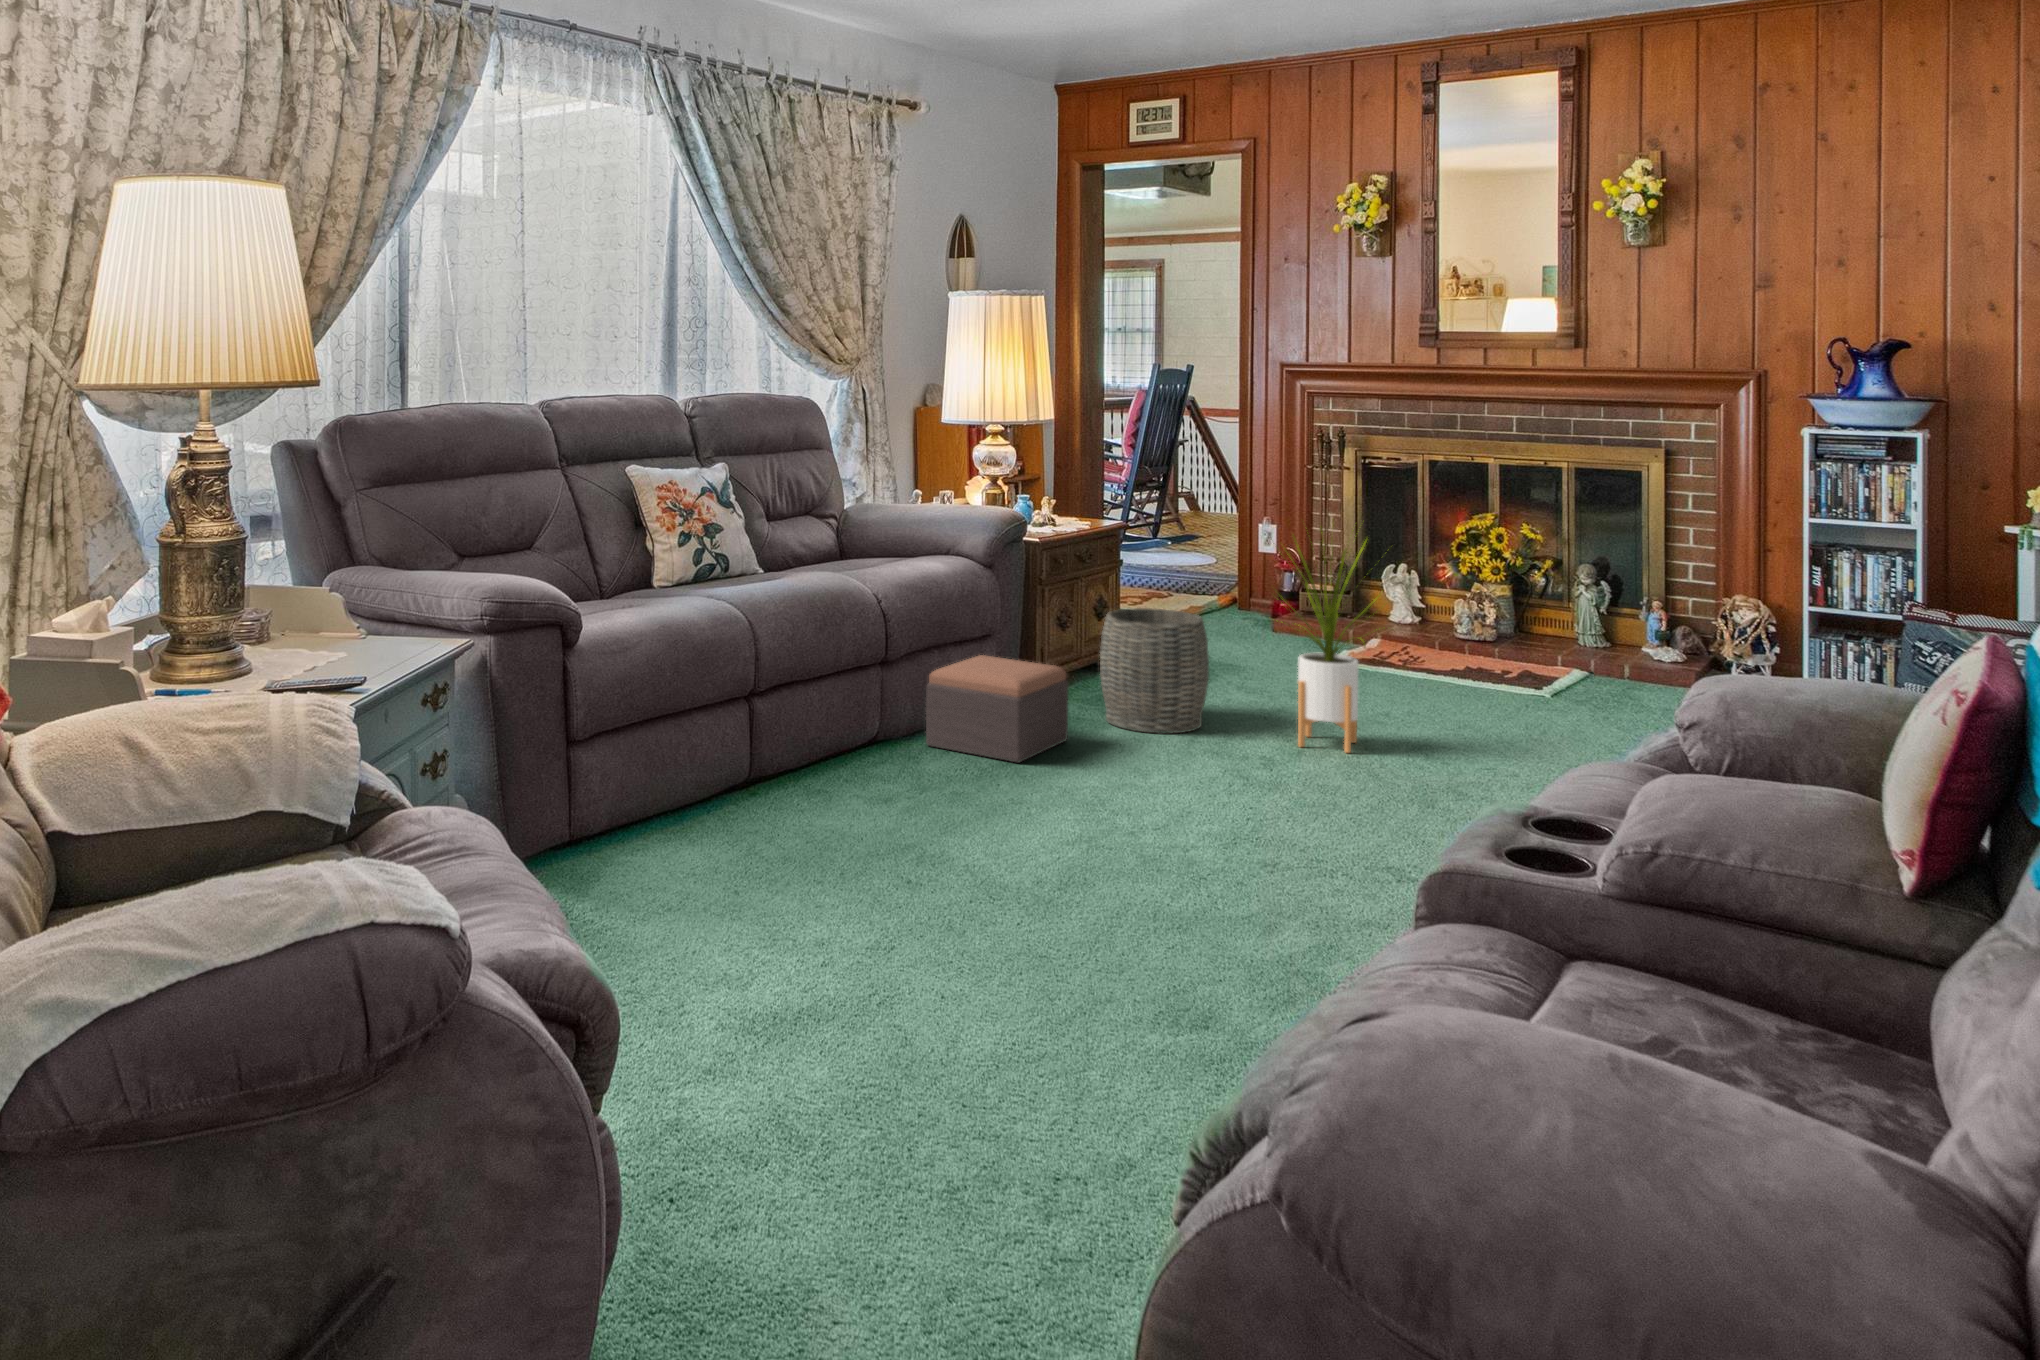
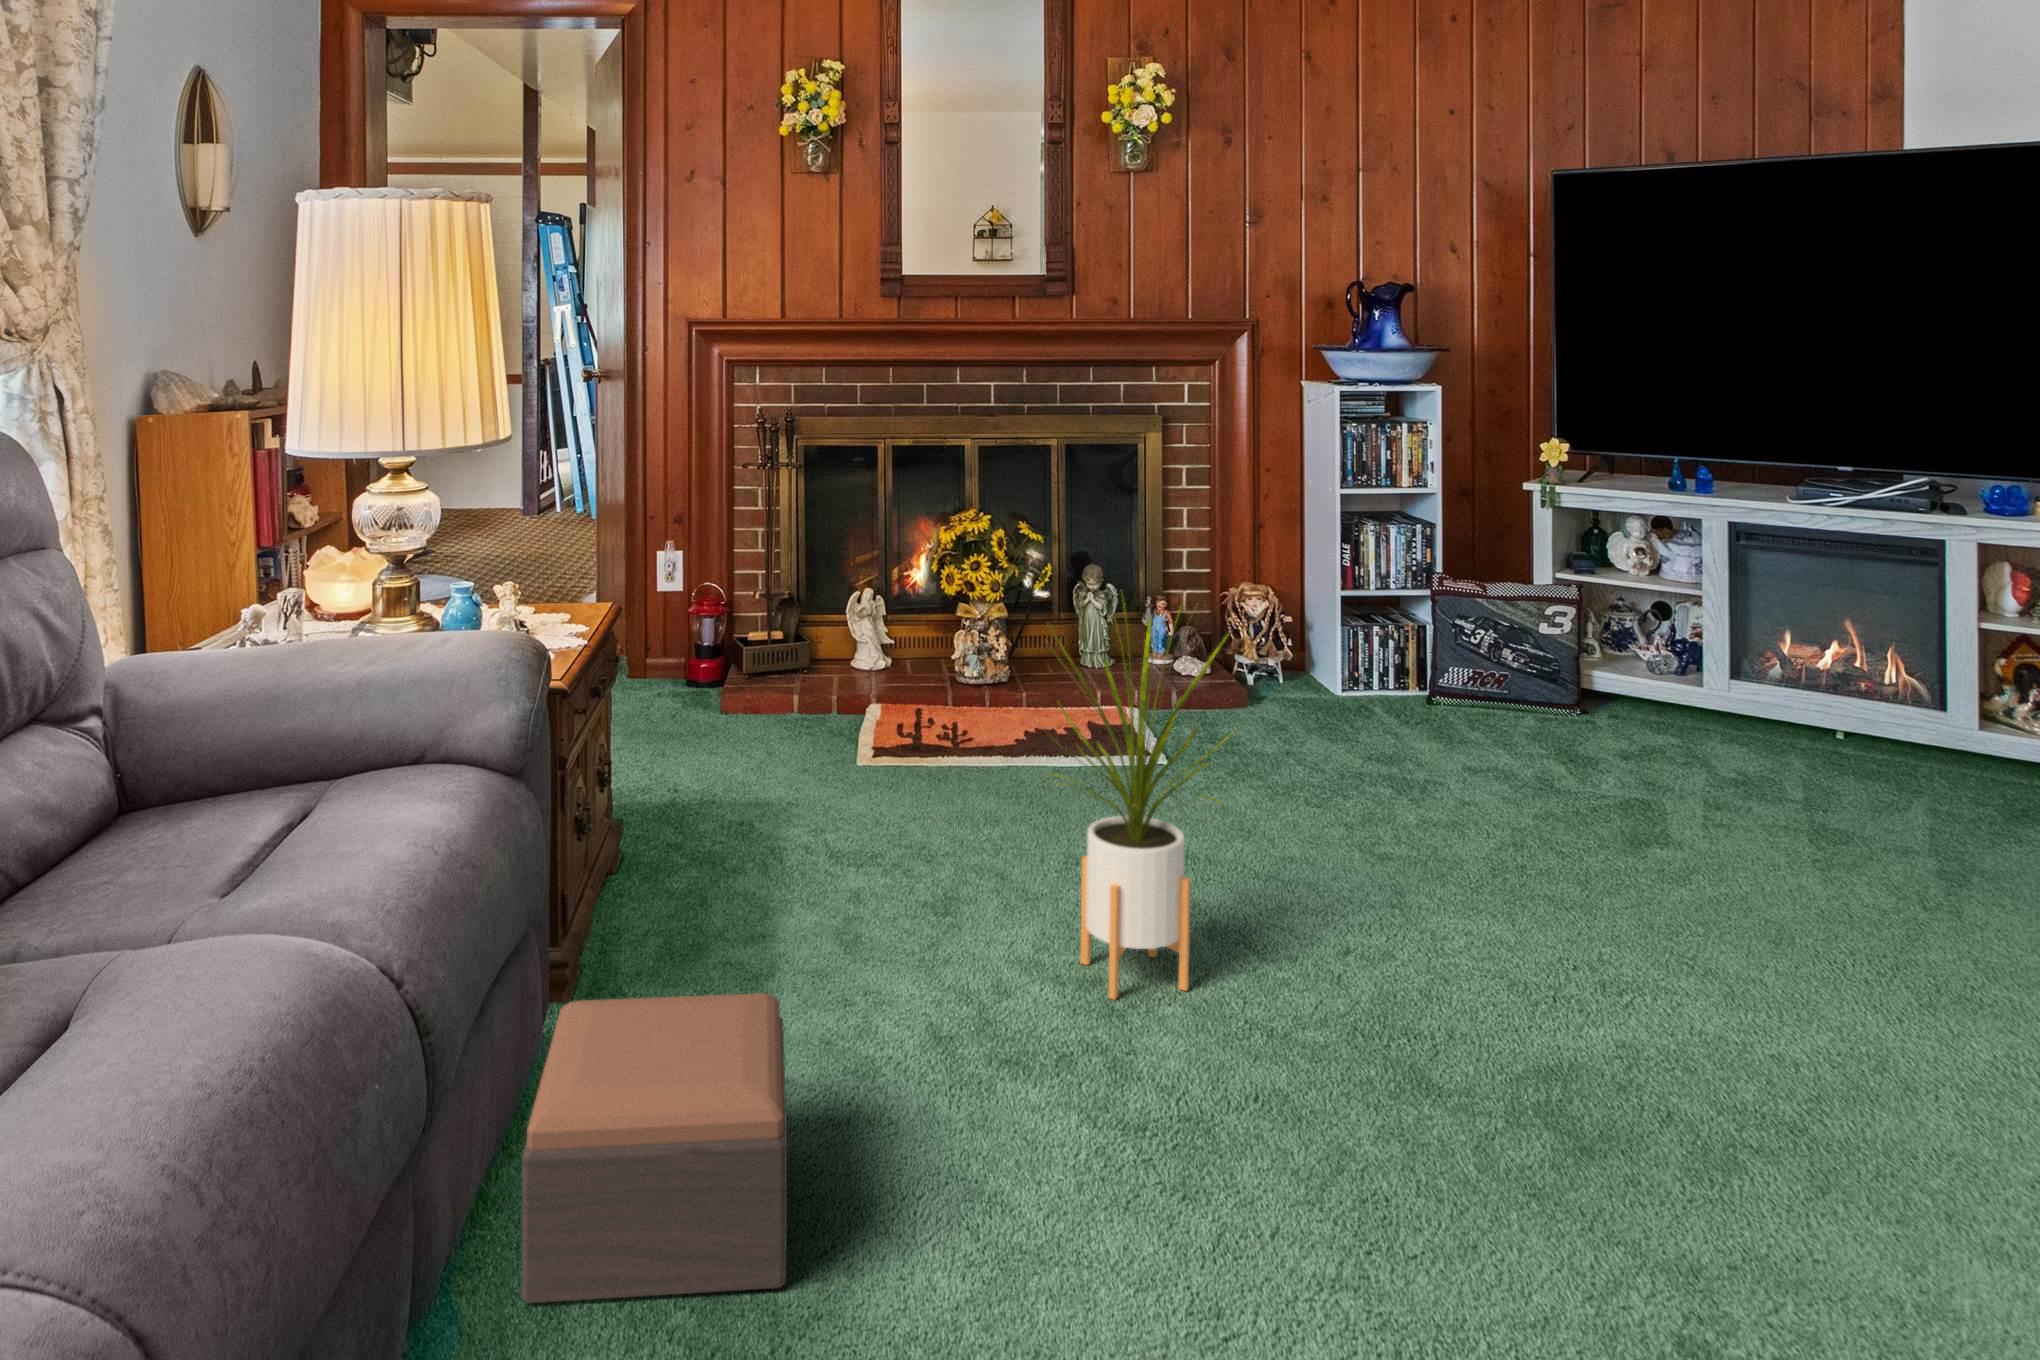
woven basket: present [1100,608,1209,733] -> none [742,782,940,1051]

